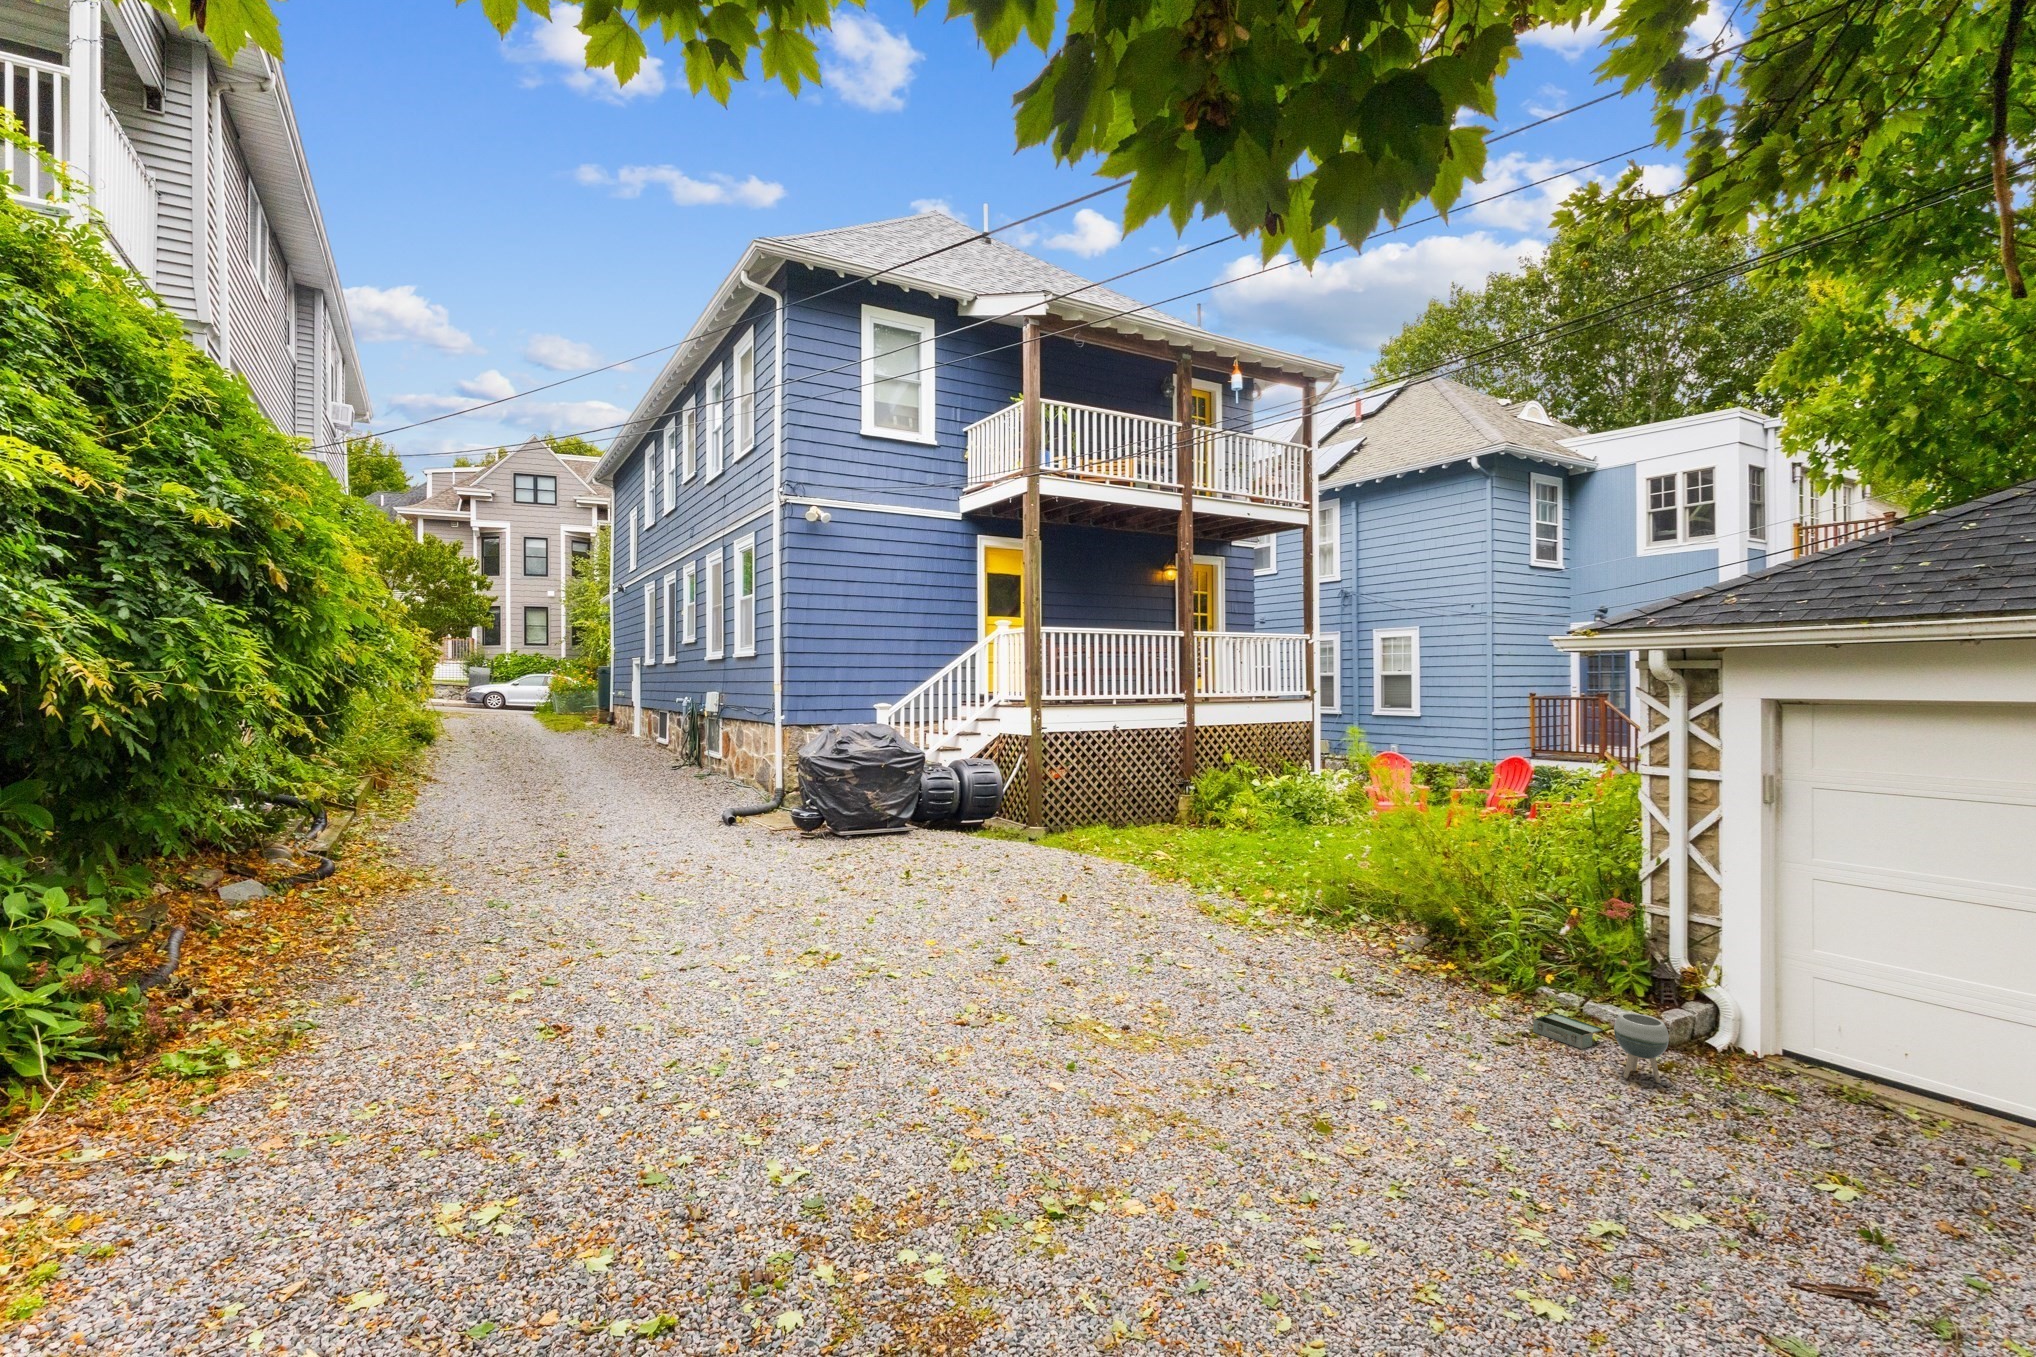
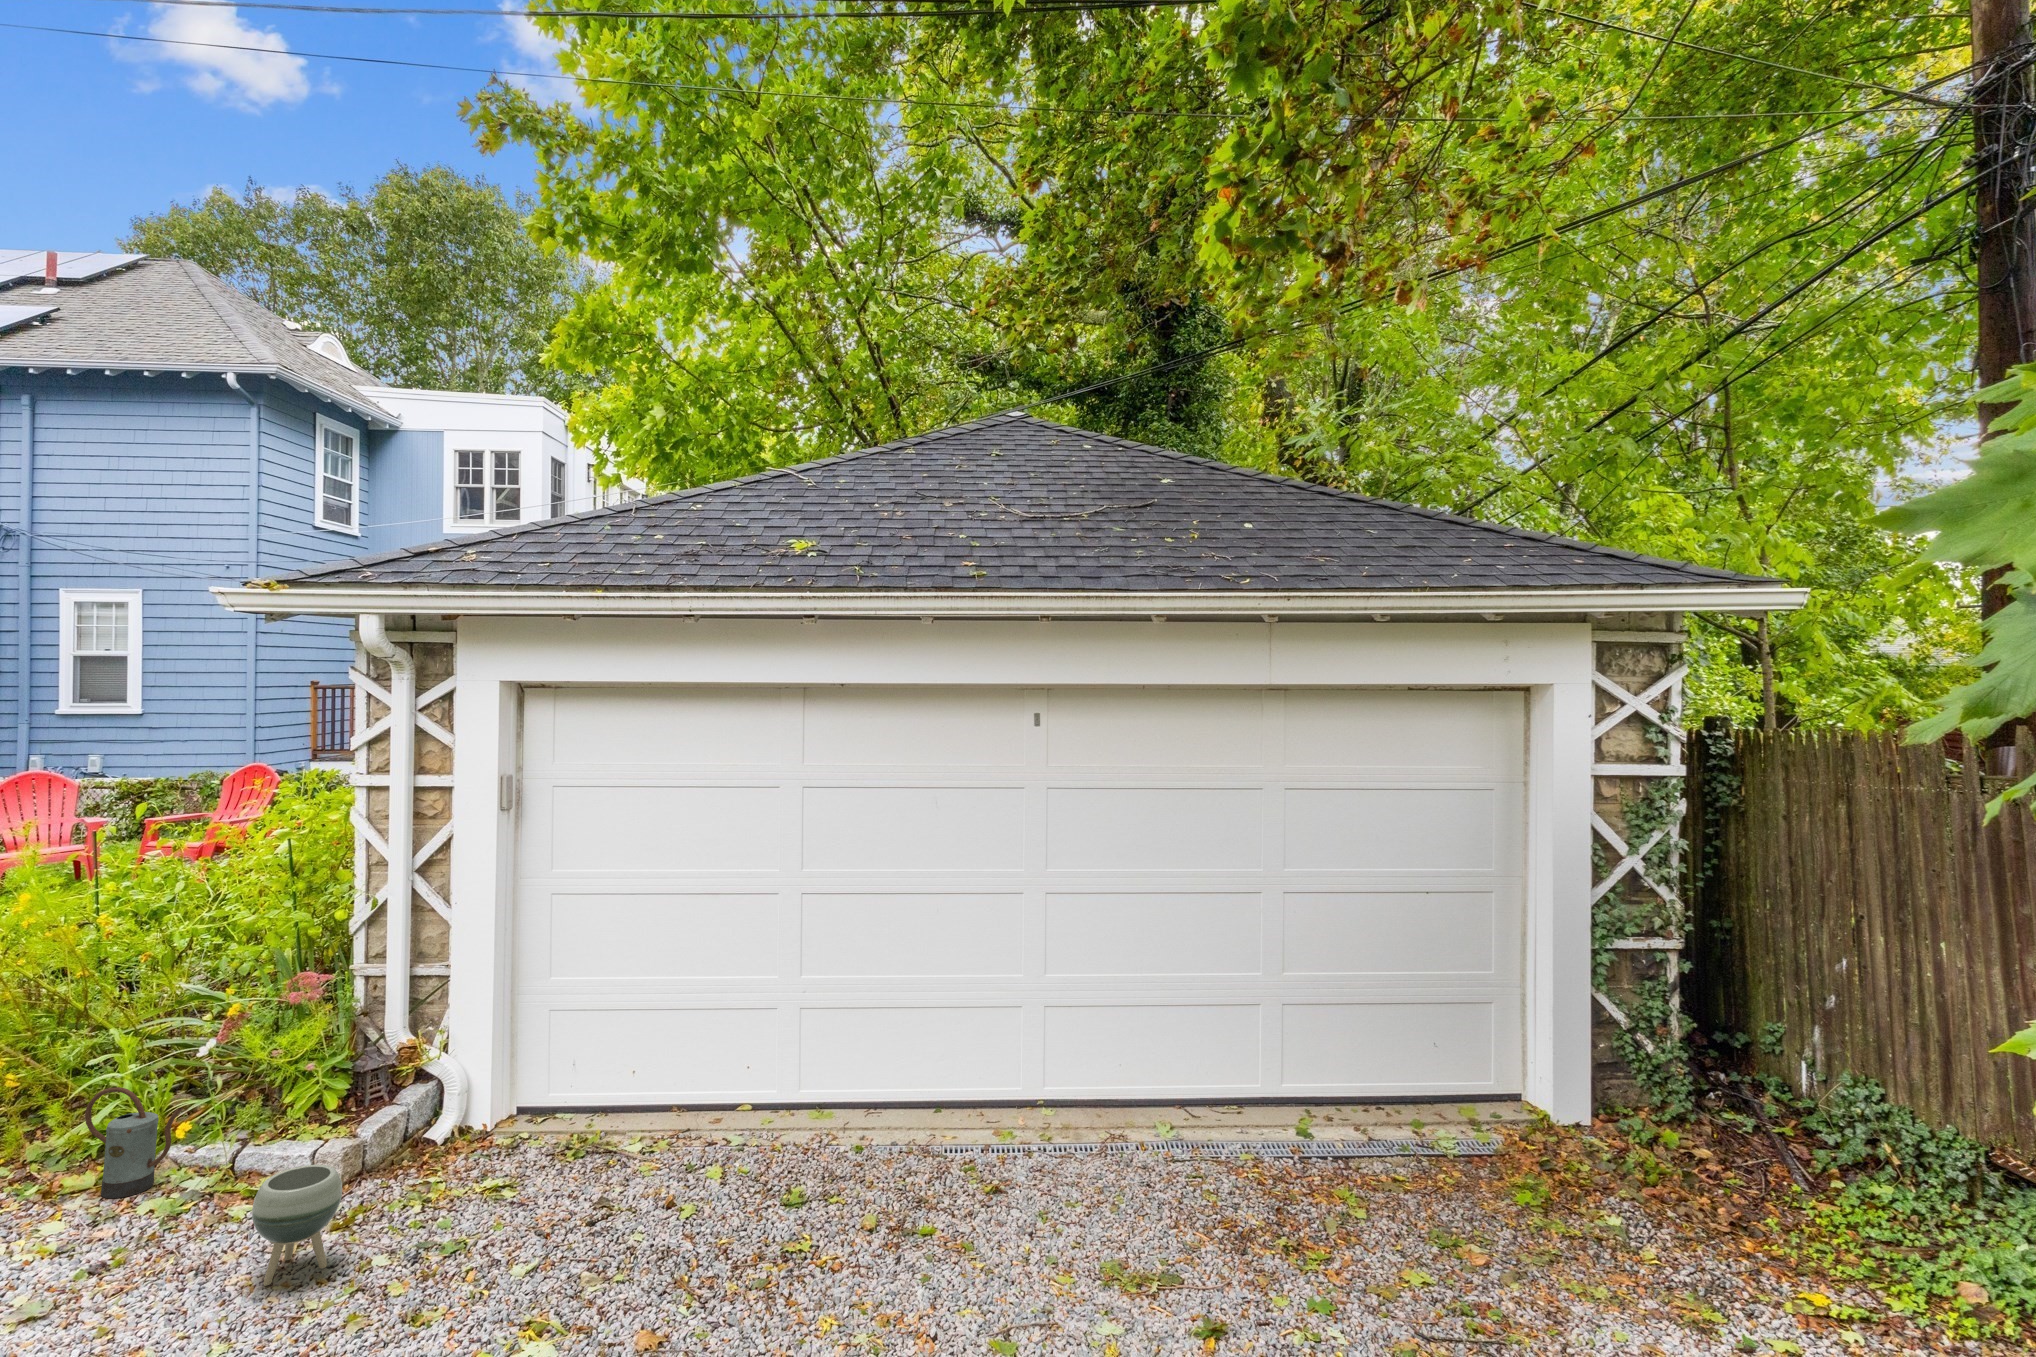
watering can: none [1499,942,1552,1009] -> present [85,1087,183,1198]
toolbox: present [1533,1013,1603,1049] -> none [121,1194,253,1250]

